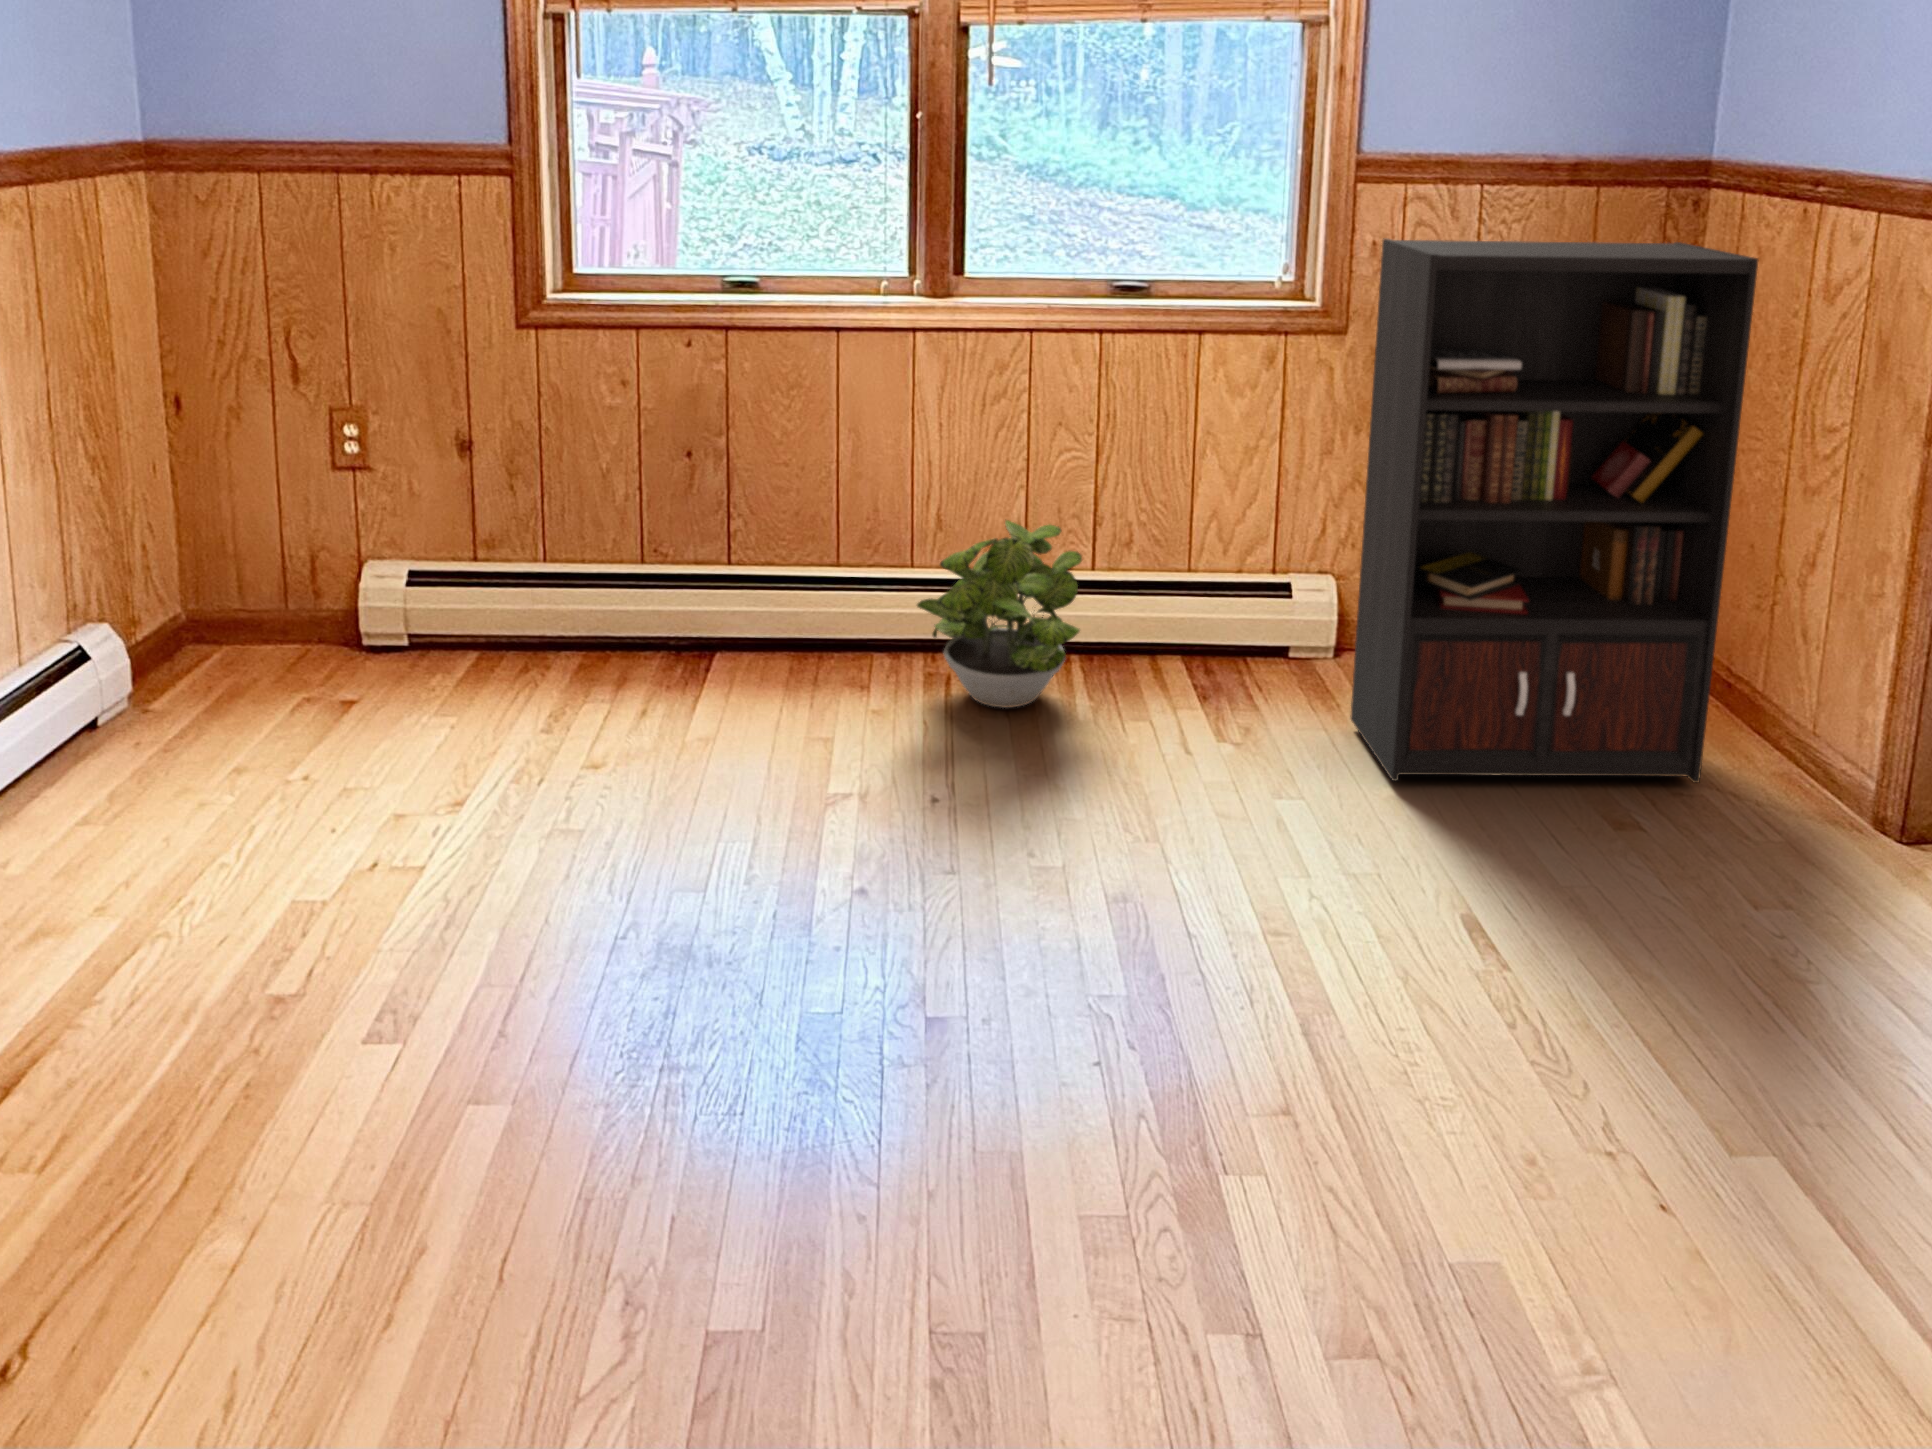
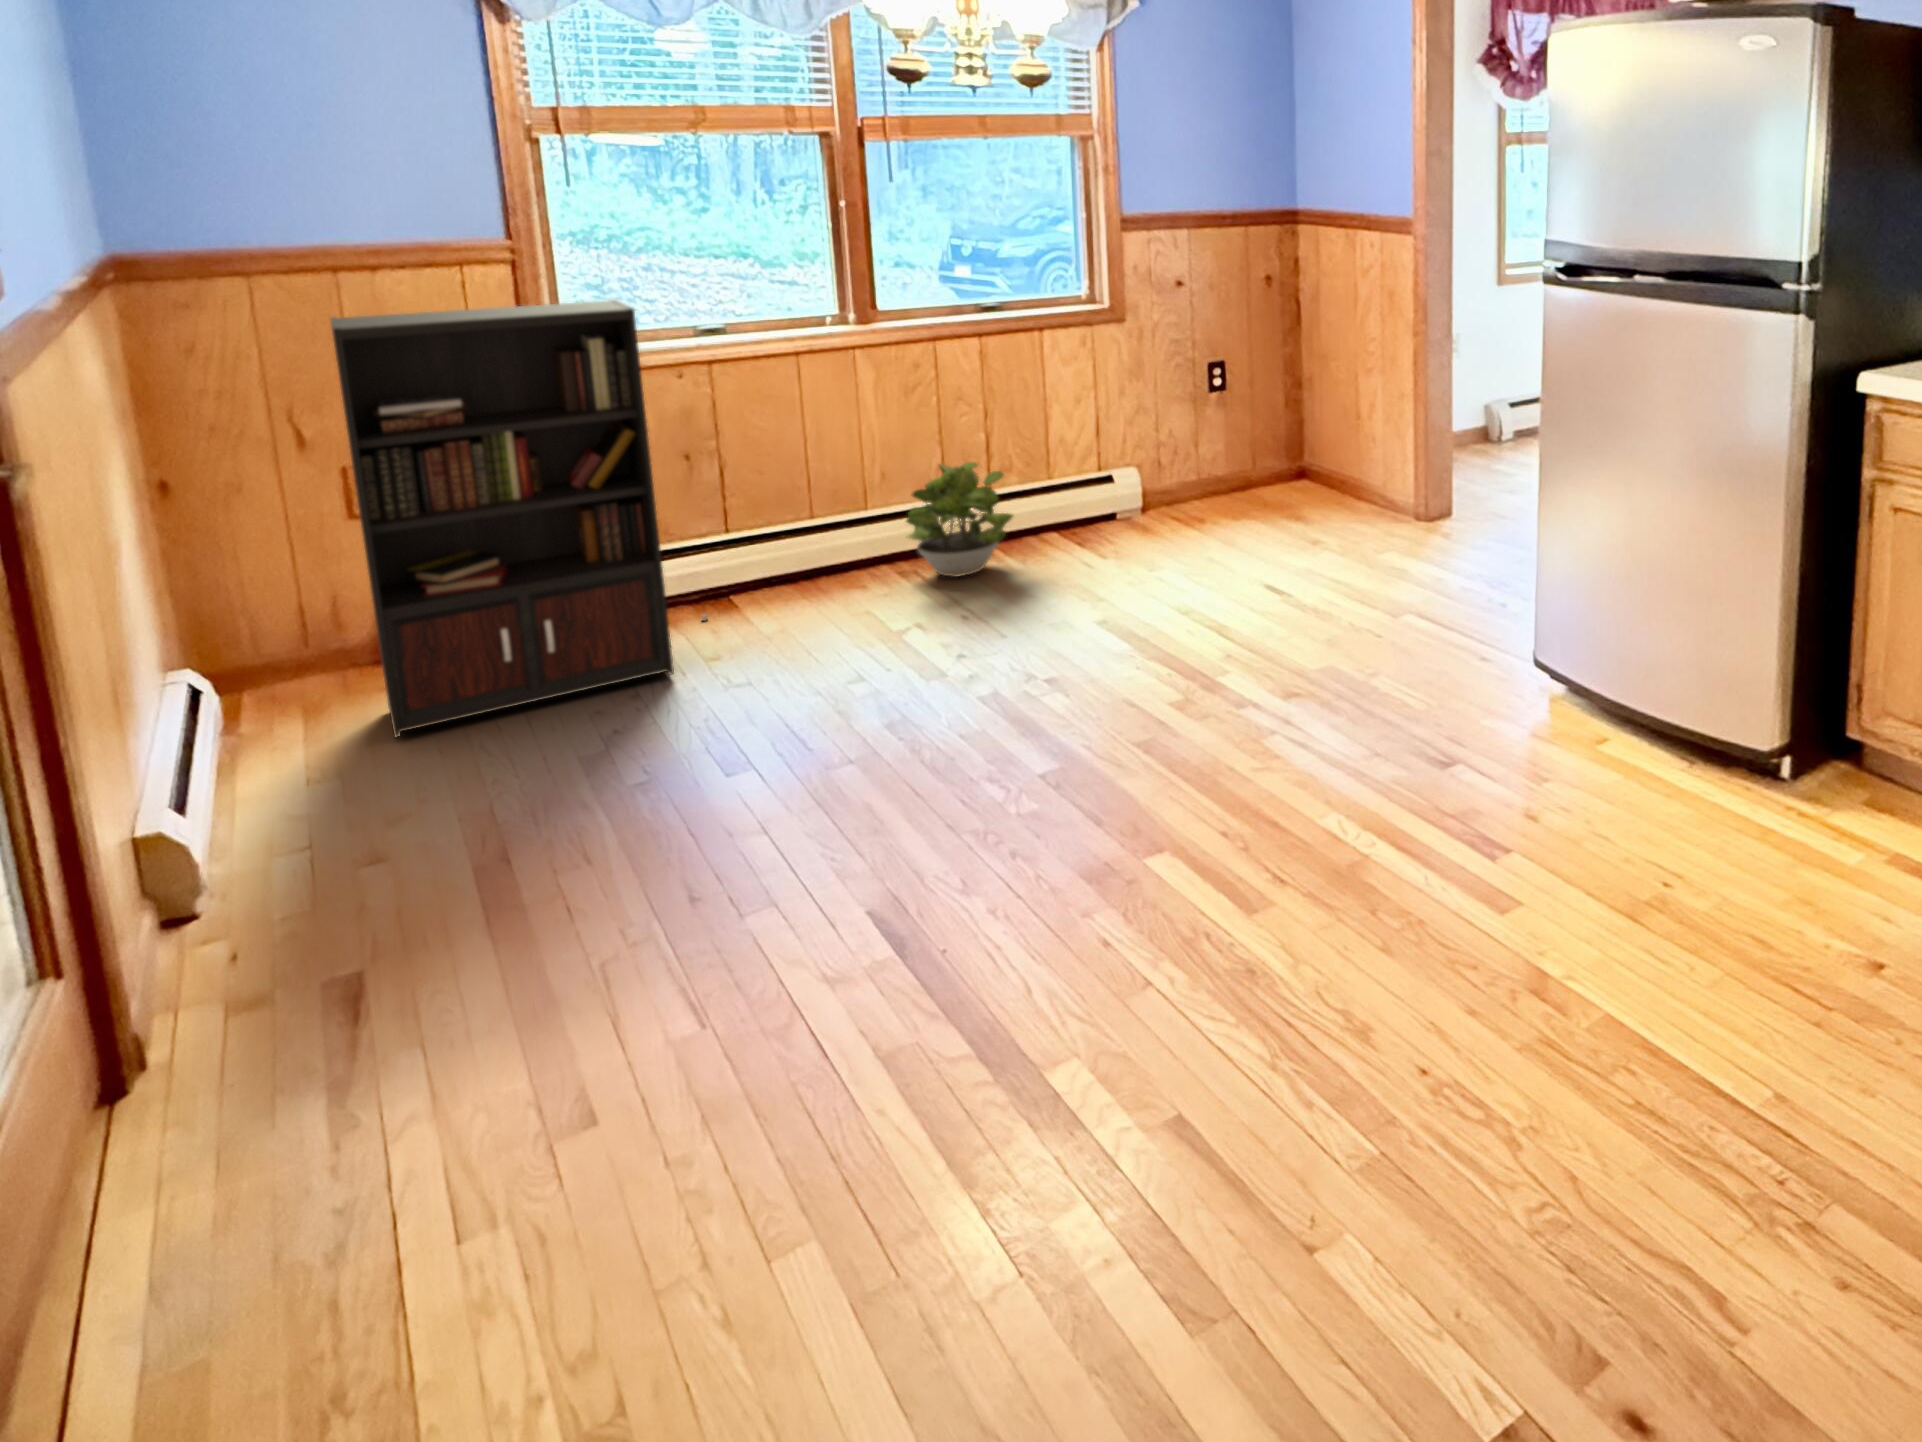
bookcase: present [1350,239,1759,783] -> present [331,299,708,737]

